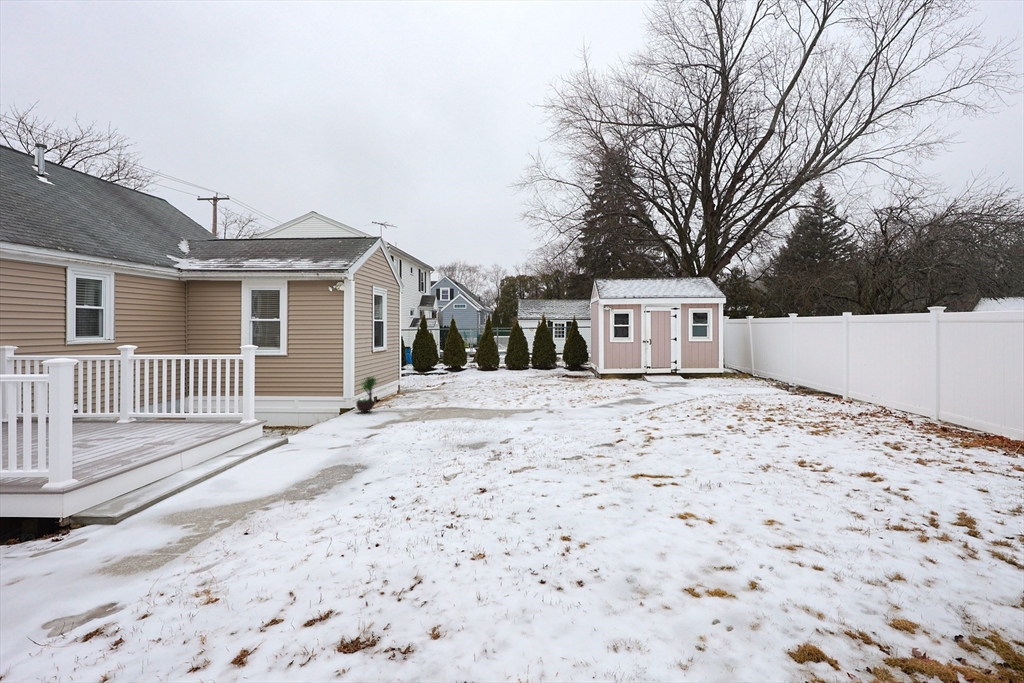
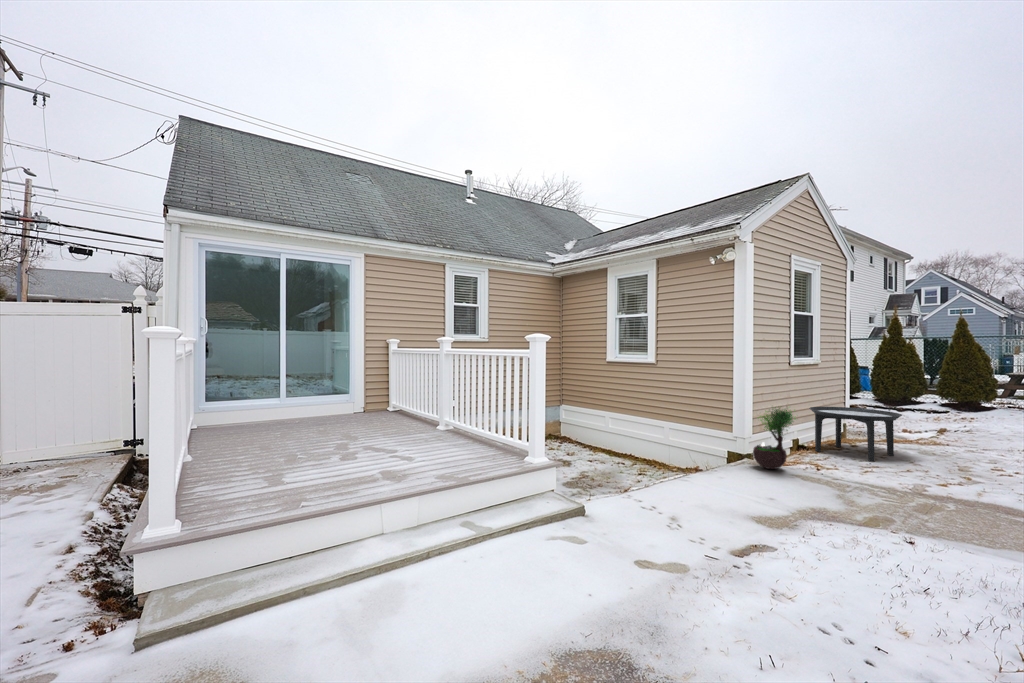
round table: none [382,374,424,401] -> present [809,407,902,462]

